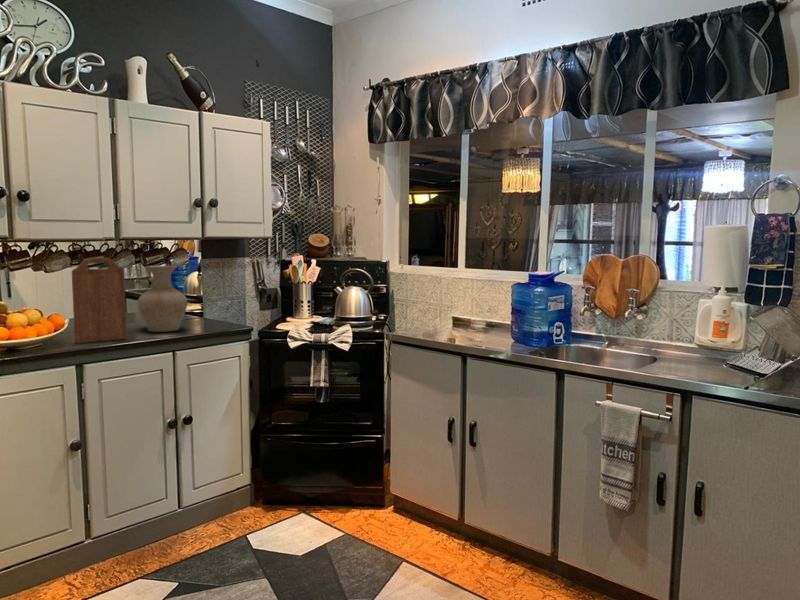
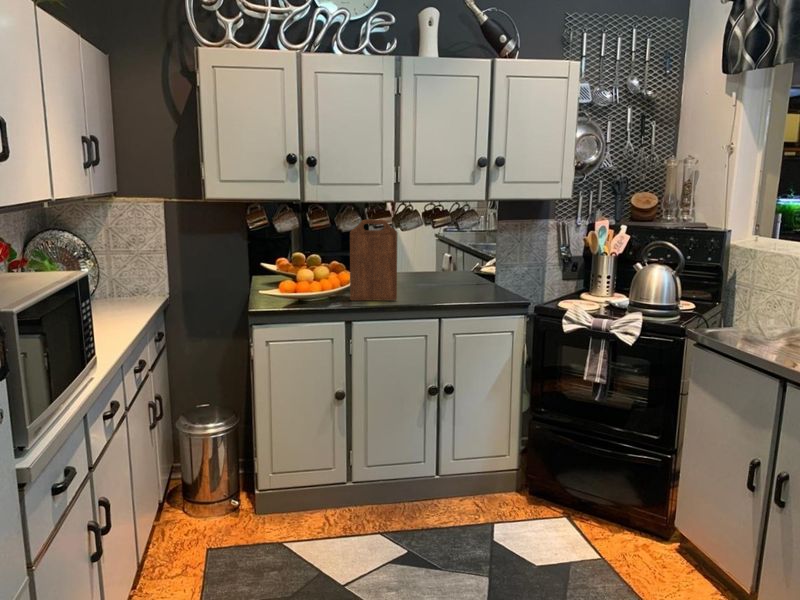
vase: present [138,266,187,332] -> none [418,227,466,296]

